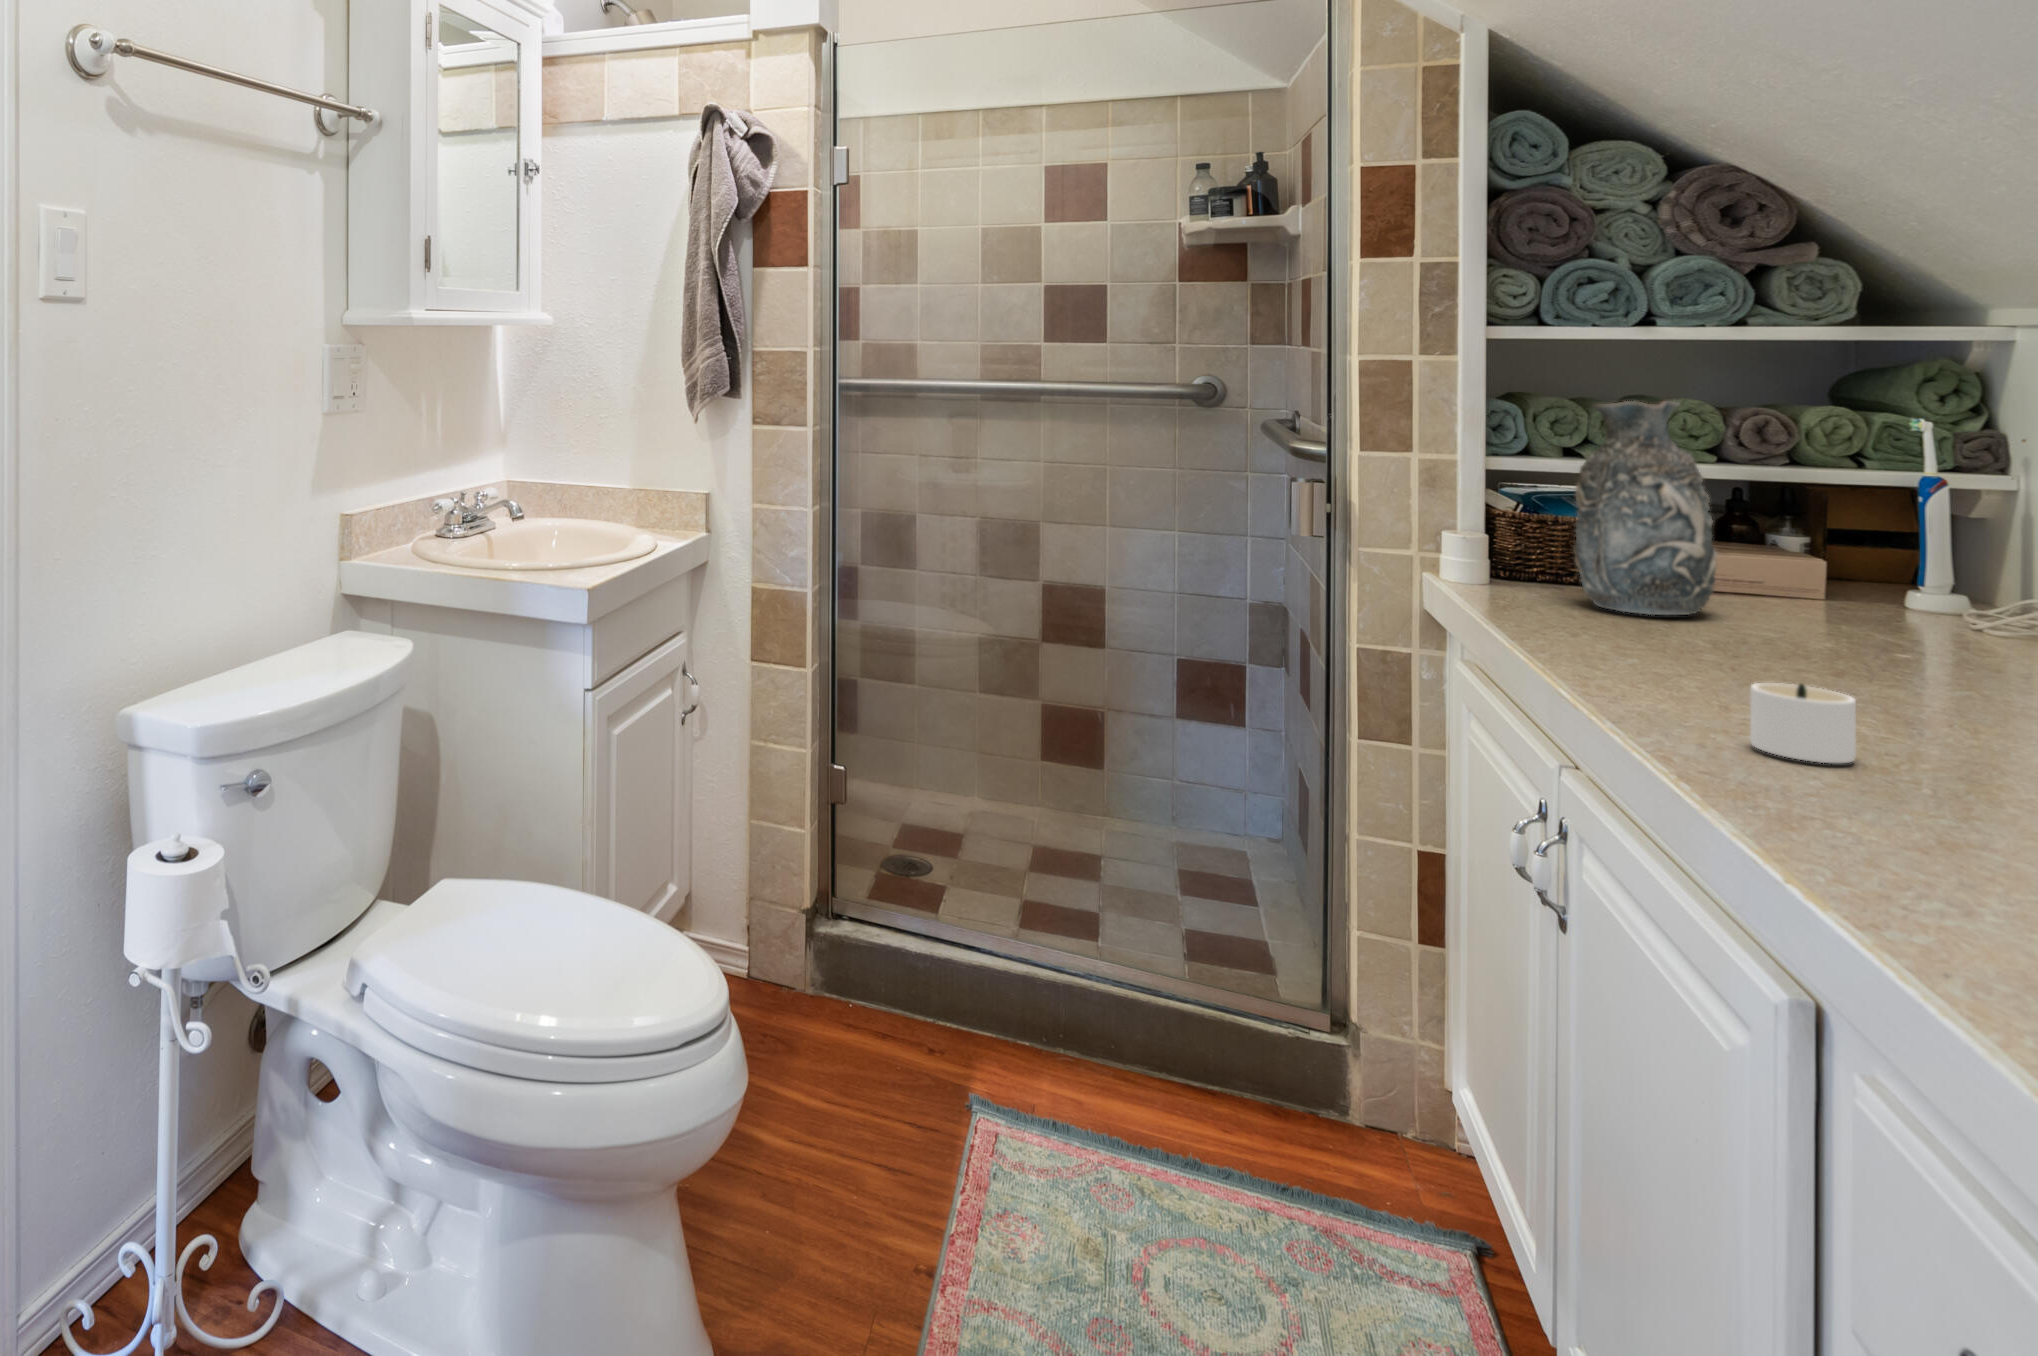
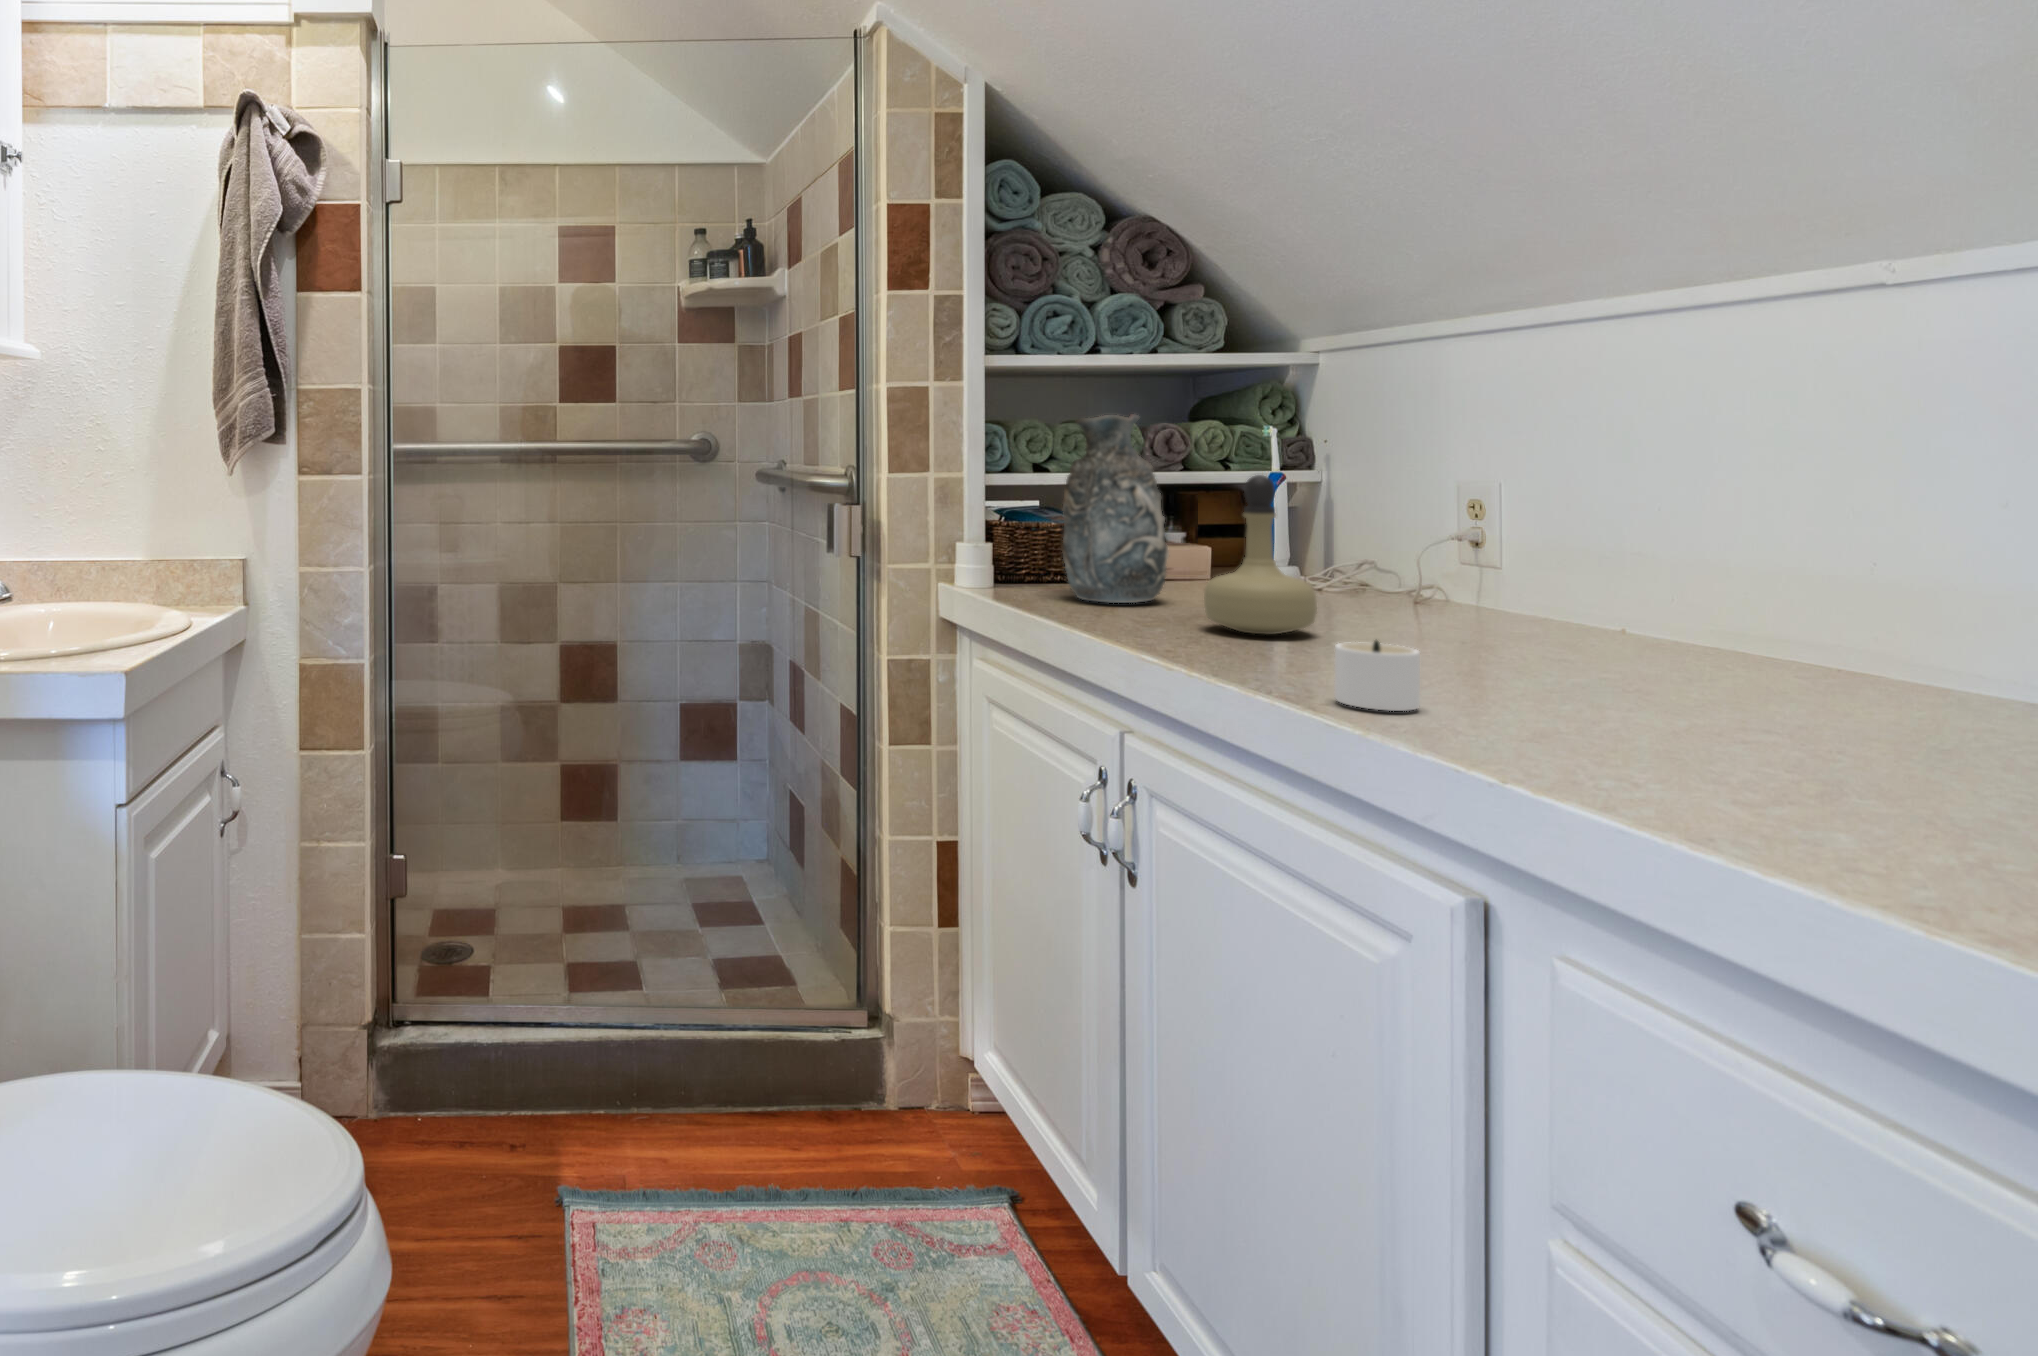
perfume bottle: none [1713,484,1868,668] -> present [1204,475,1317,635]

